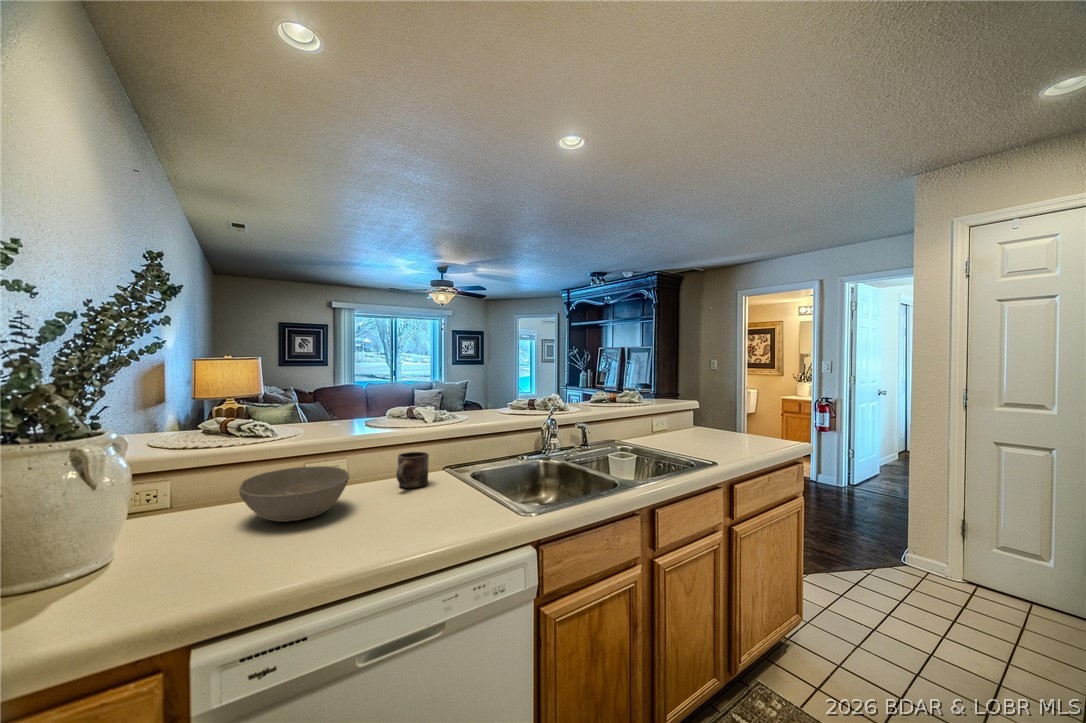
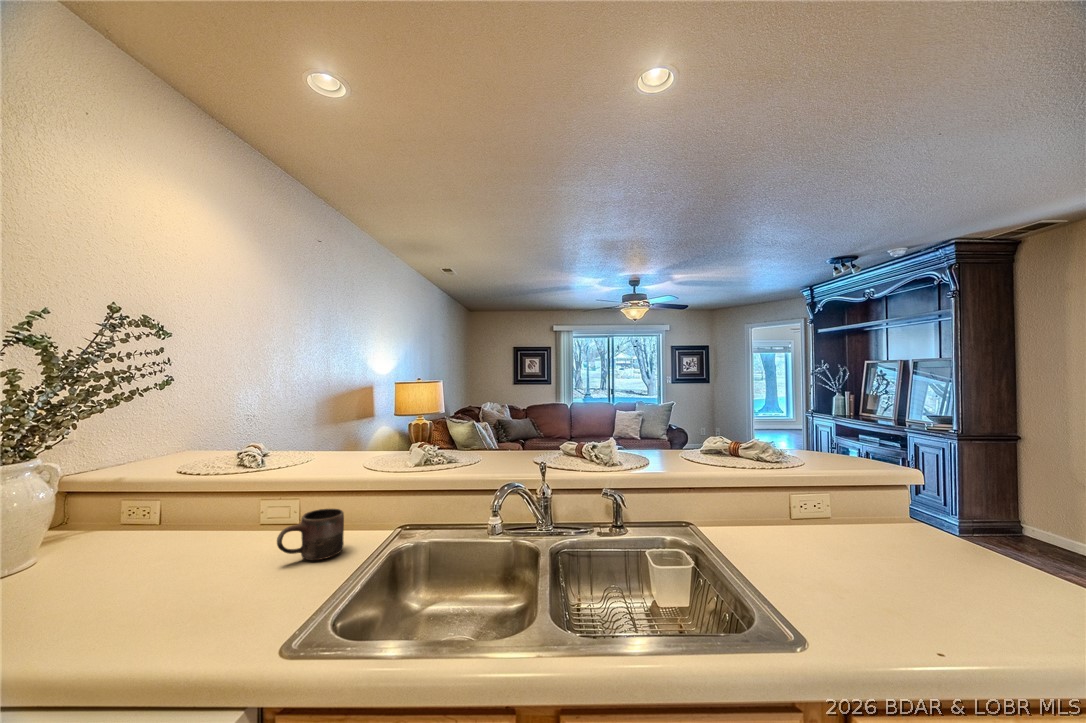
bowl: present [239,466,349,522] -> none [66,511,220,583]

